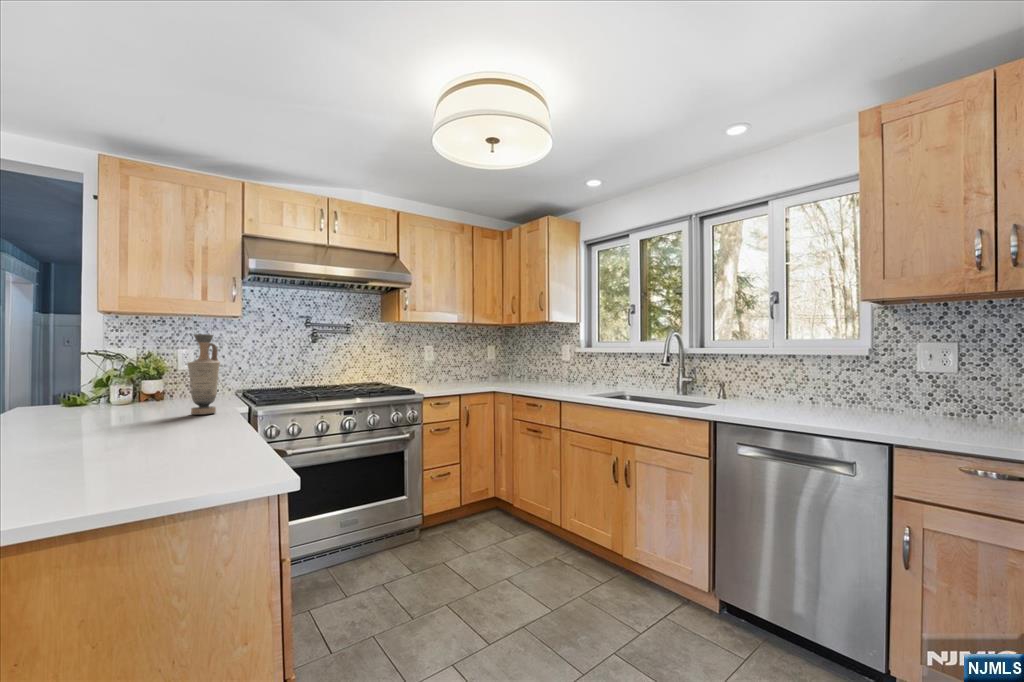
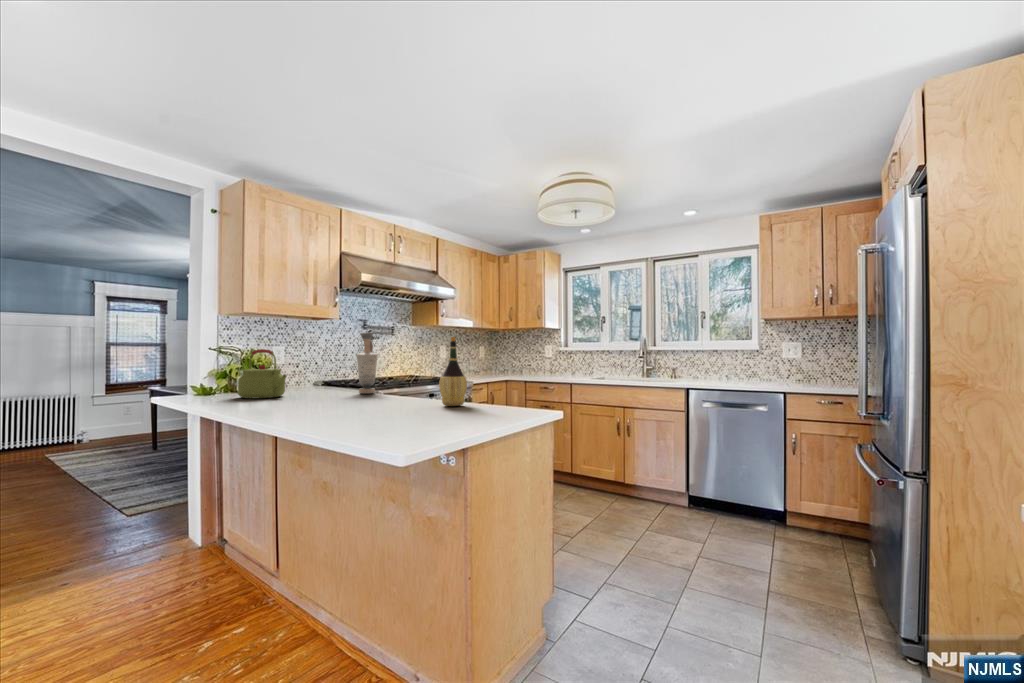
wine bottle: none [114,343,173,457] -> present [439,337,467,406]
kettle: none [29,357,101,419] -> present [238,349,286,398]

